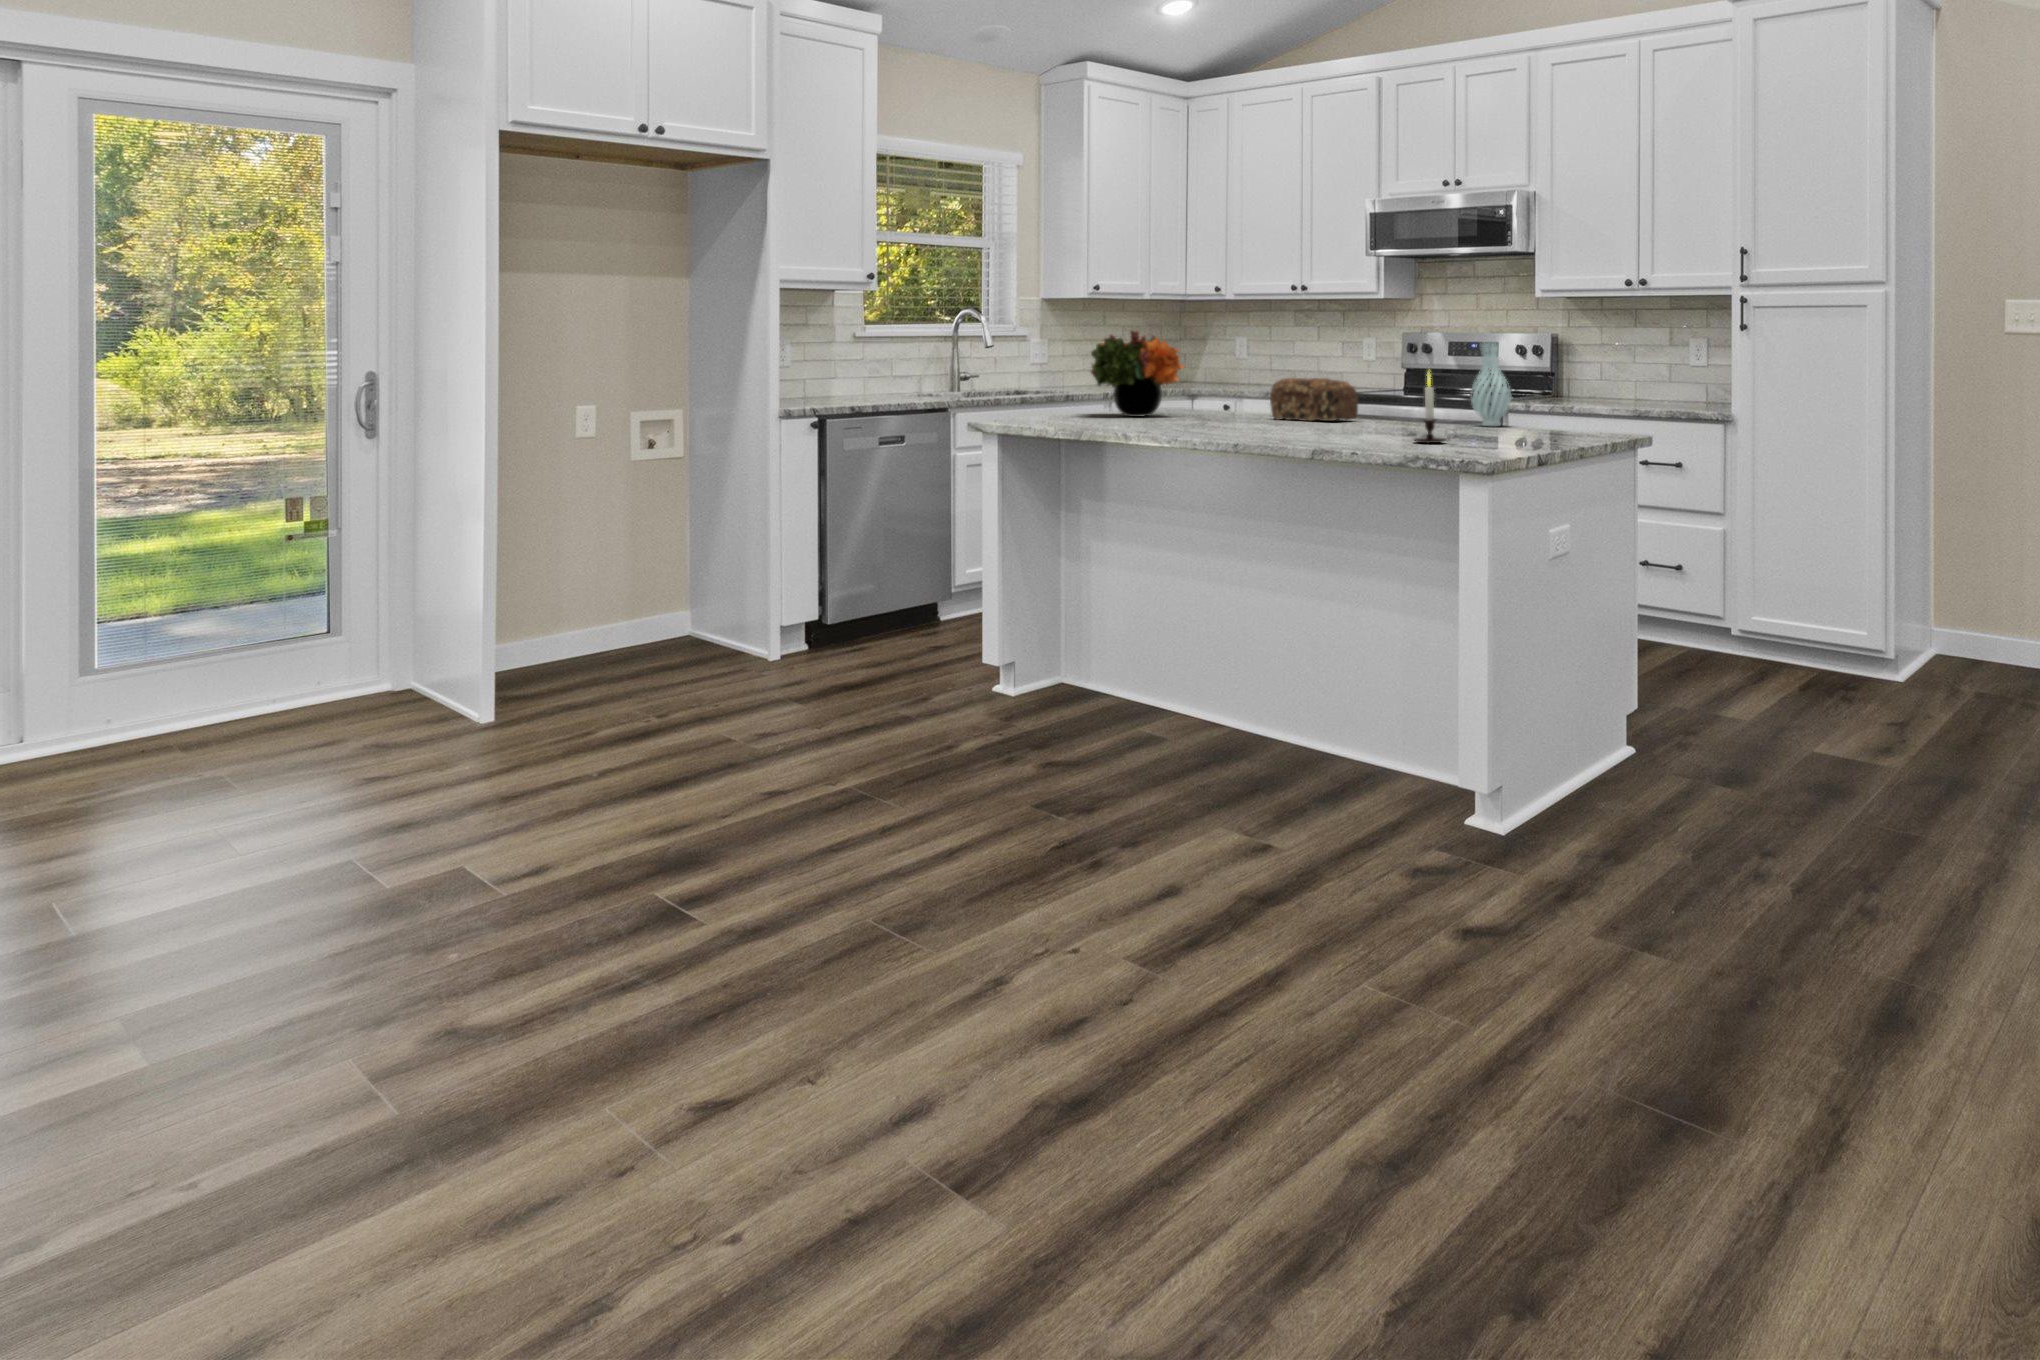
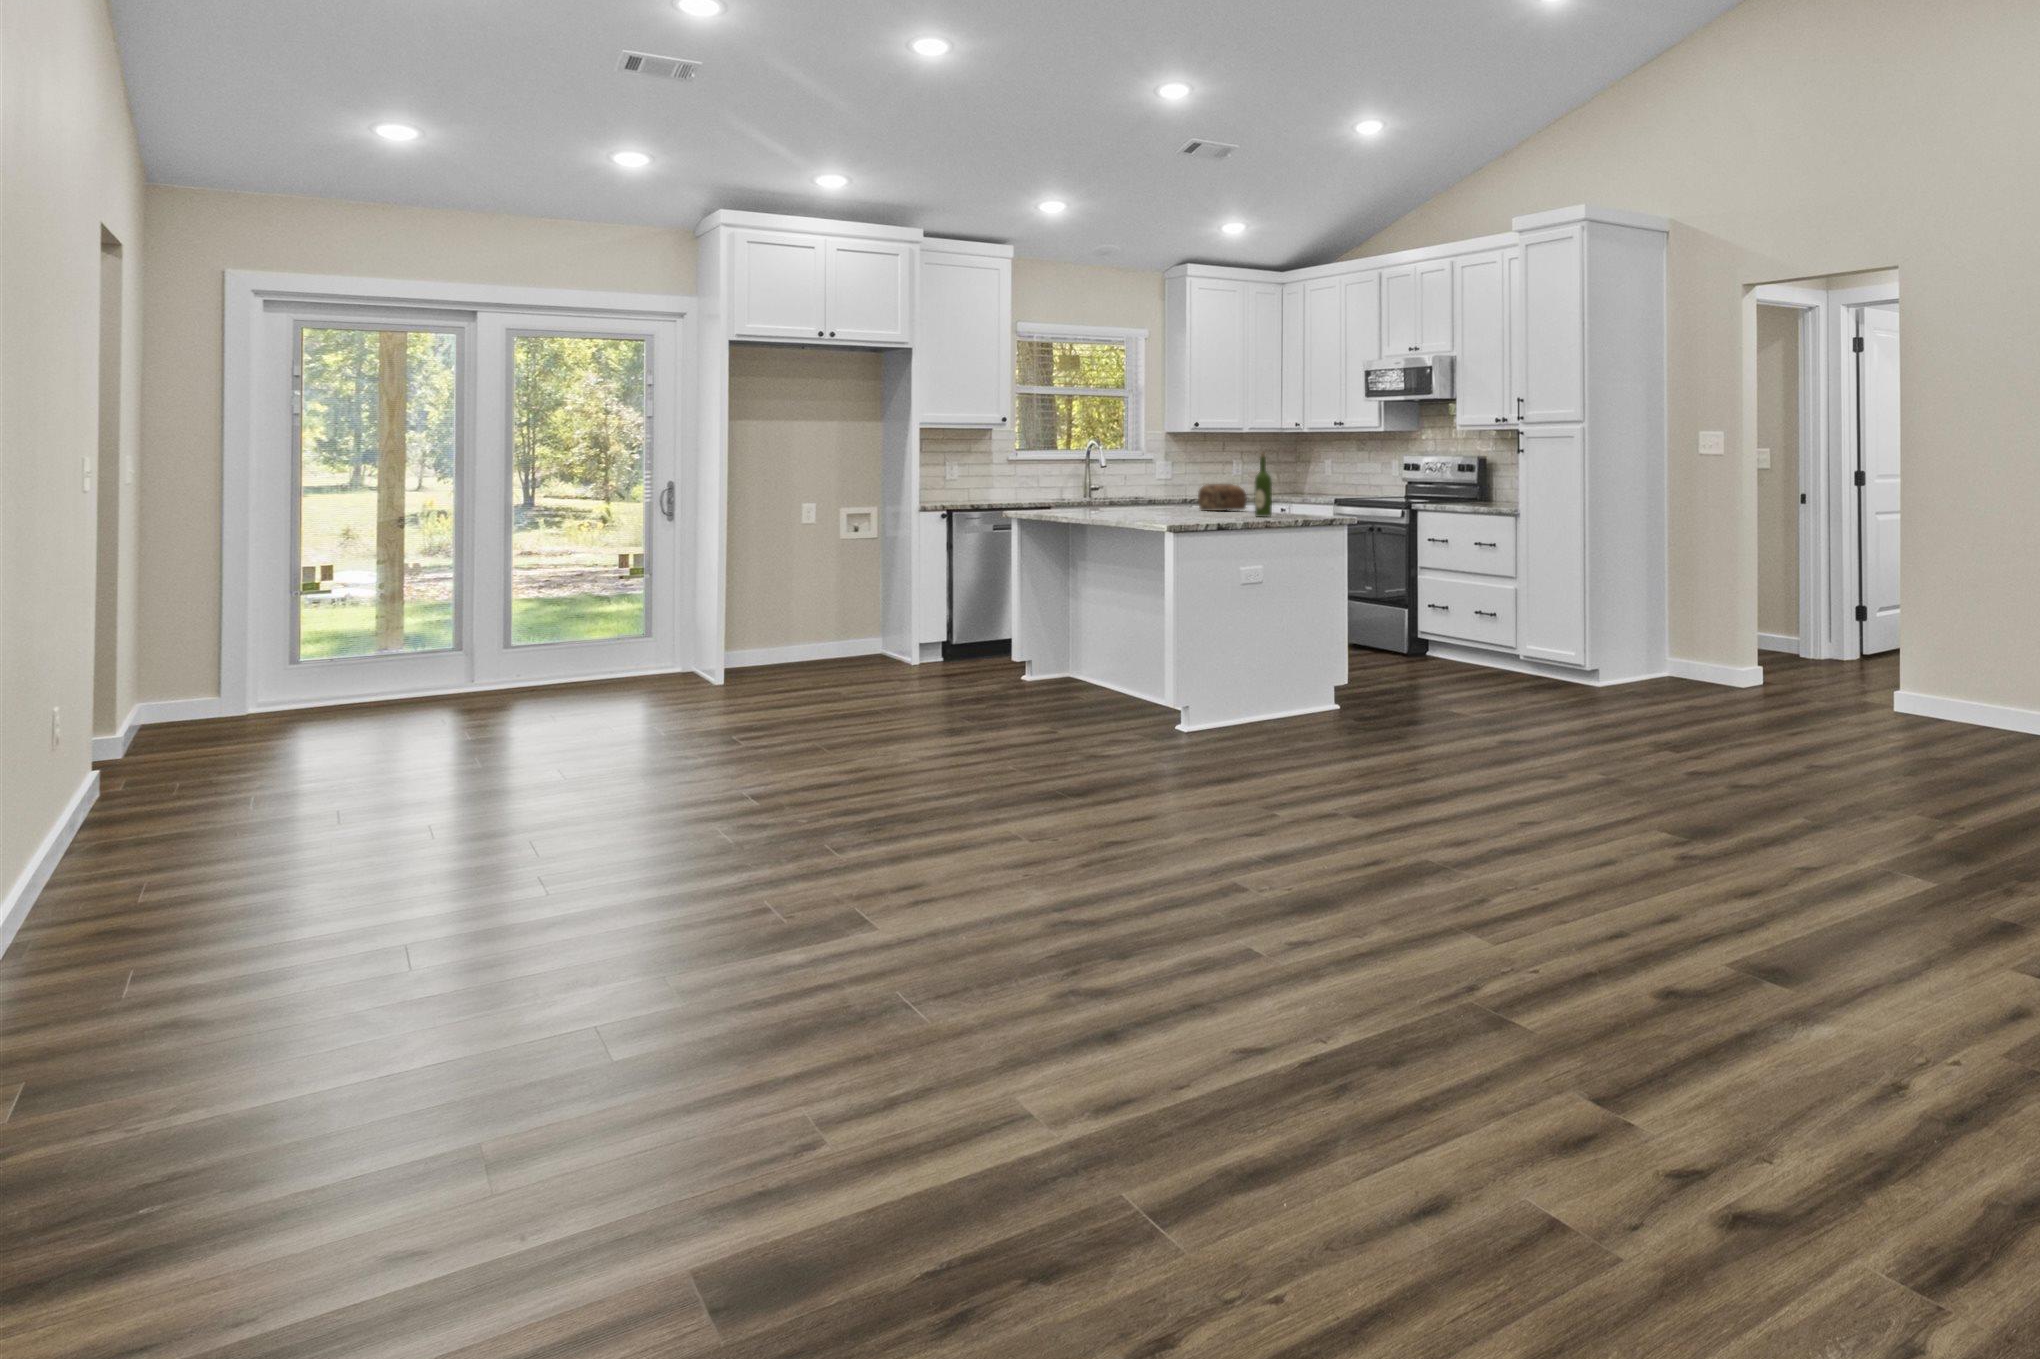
flower arrangement: present [1091,331,1183,417] -> none [1089,453,1155,509]
wine bottle: none [1536,333,1566,442] -> present [1255,454,1272,517]
vase: present [1471,342,1511,426] -> none [1294,459,1320,513]
candle: present [1414,372,1449,443] -> none [1174,473,1196,516]

